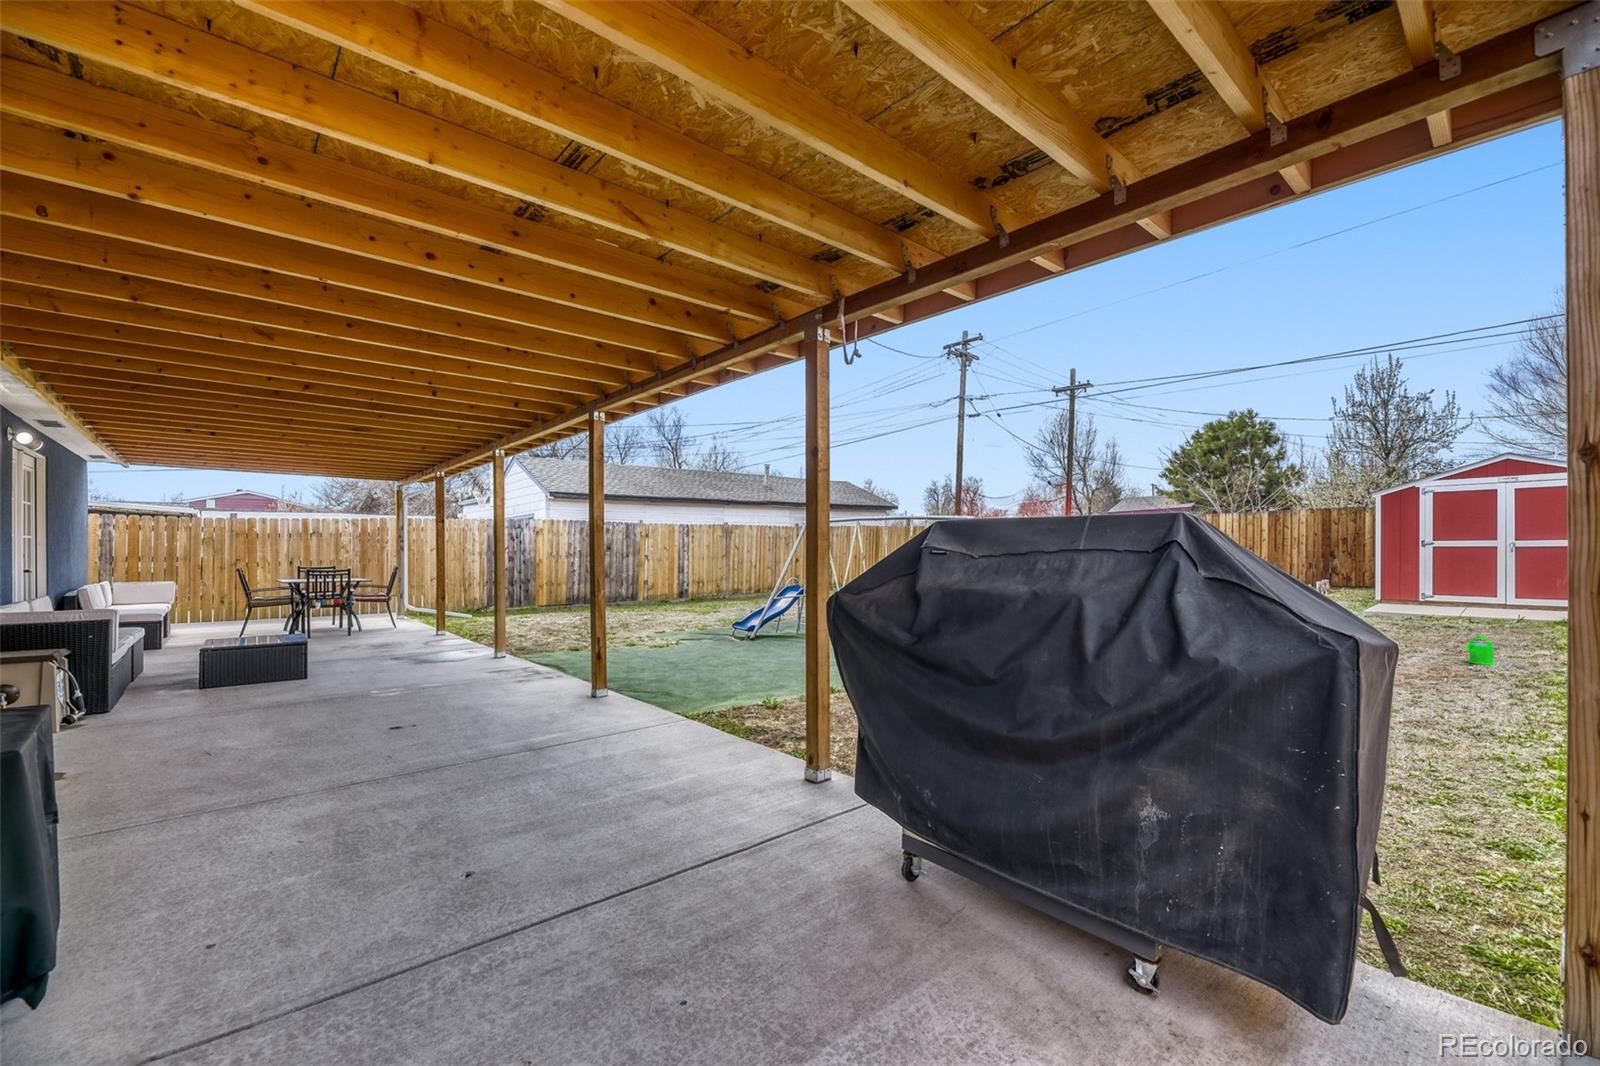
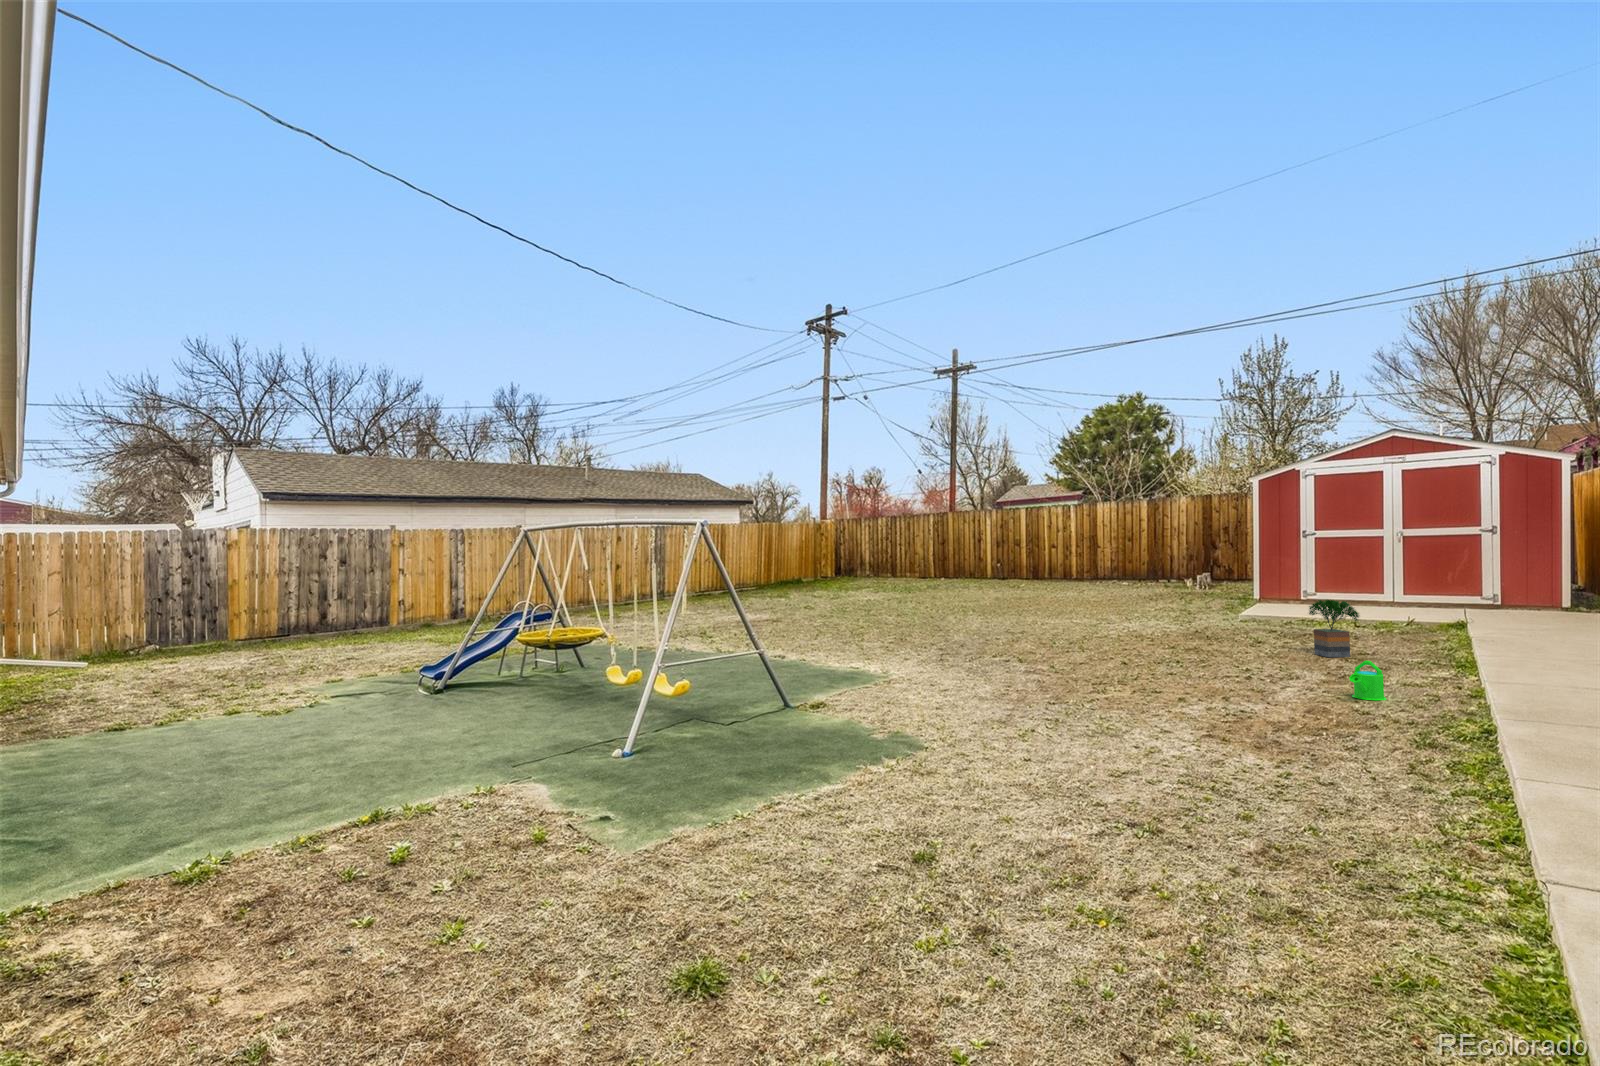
potted tree: none [1427,593,1476,640] -> present [1309,600,1359,657]

